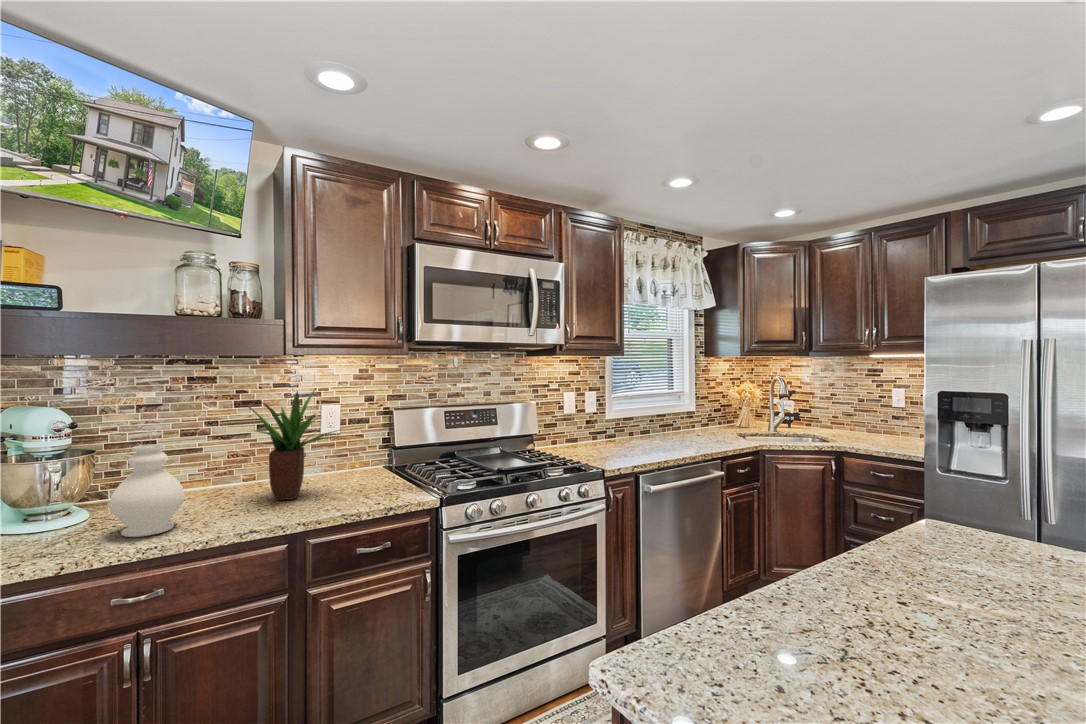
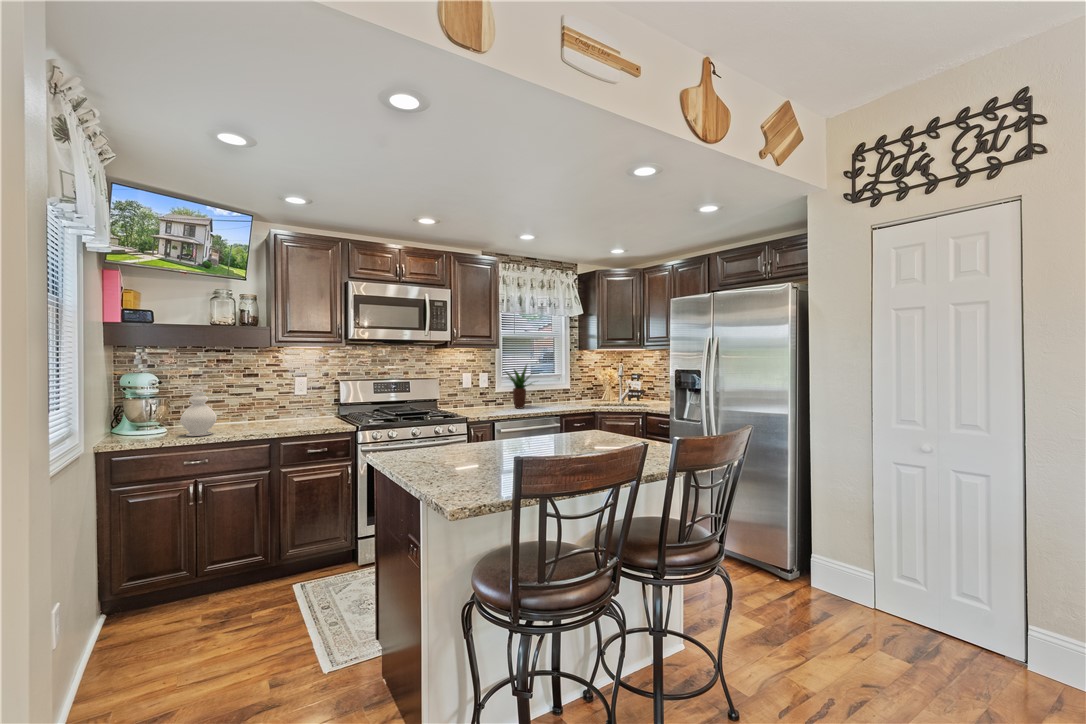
potted plant: present [248,390,338,500] -> present [506,365,532,408]

